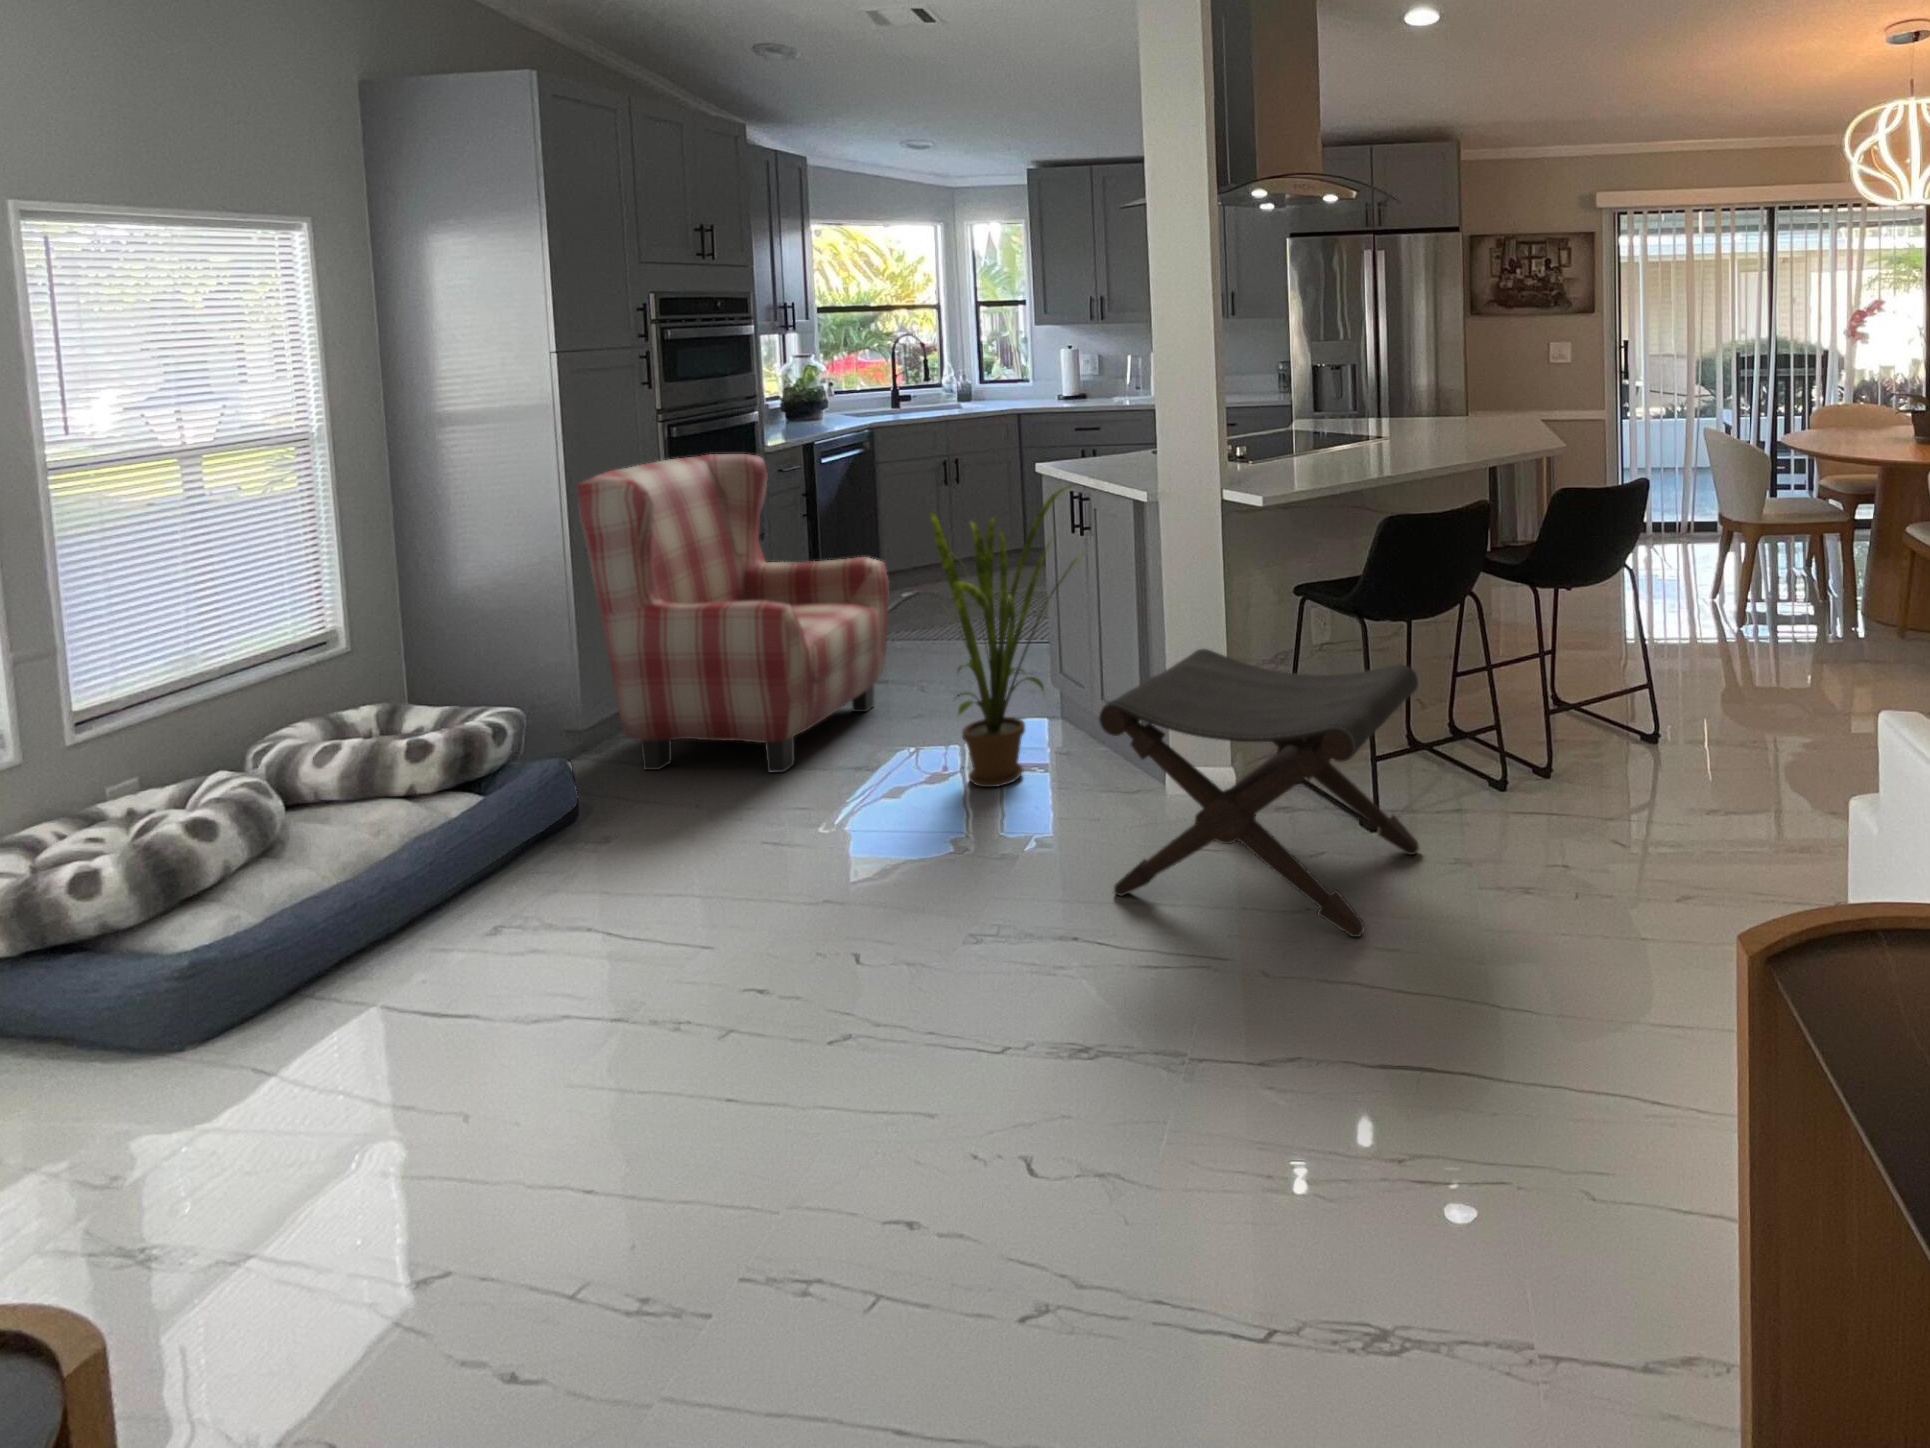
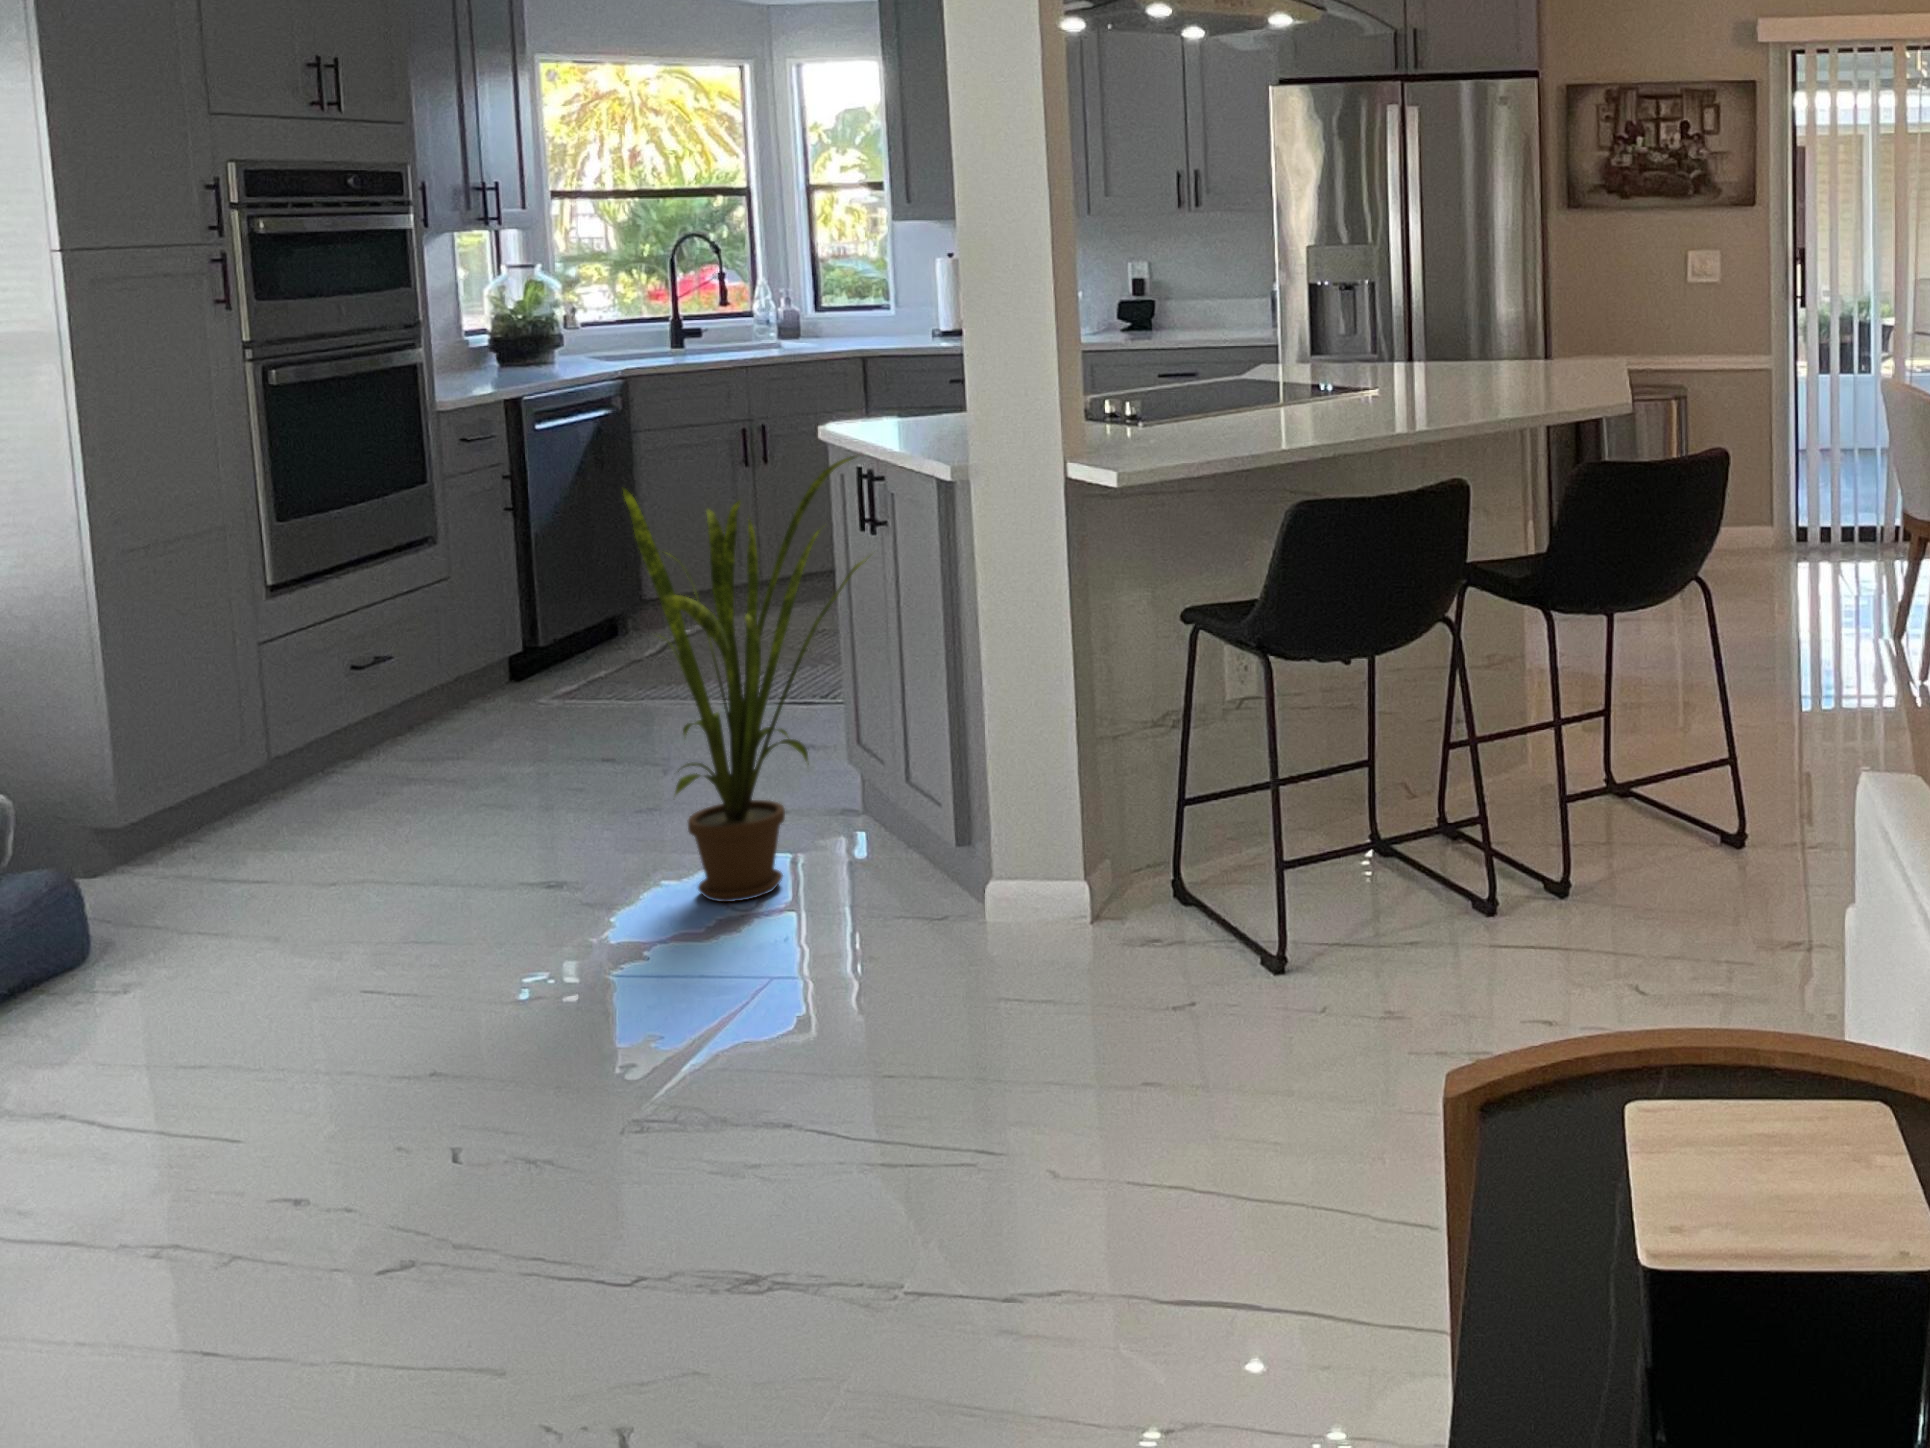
armchair: present [577,454,889,772] -> none [106,412,608,883]
footstool: present [1099,649,1419,937] -> none [840,692,1328,1093]

